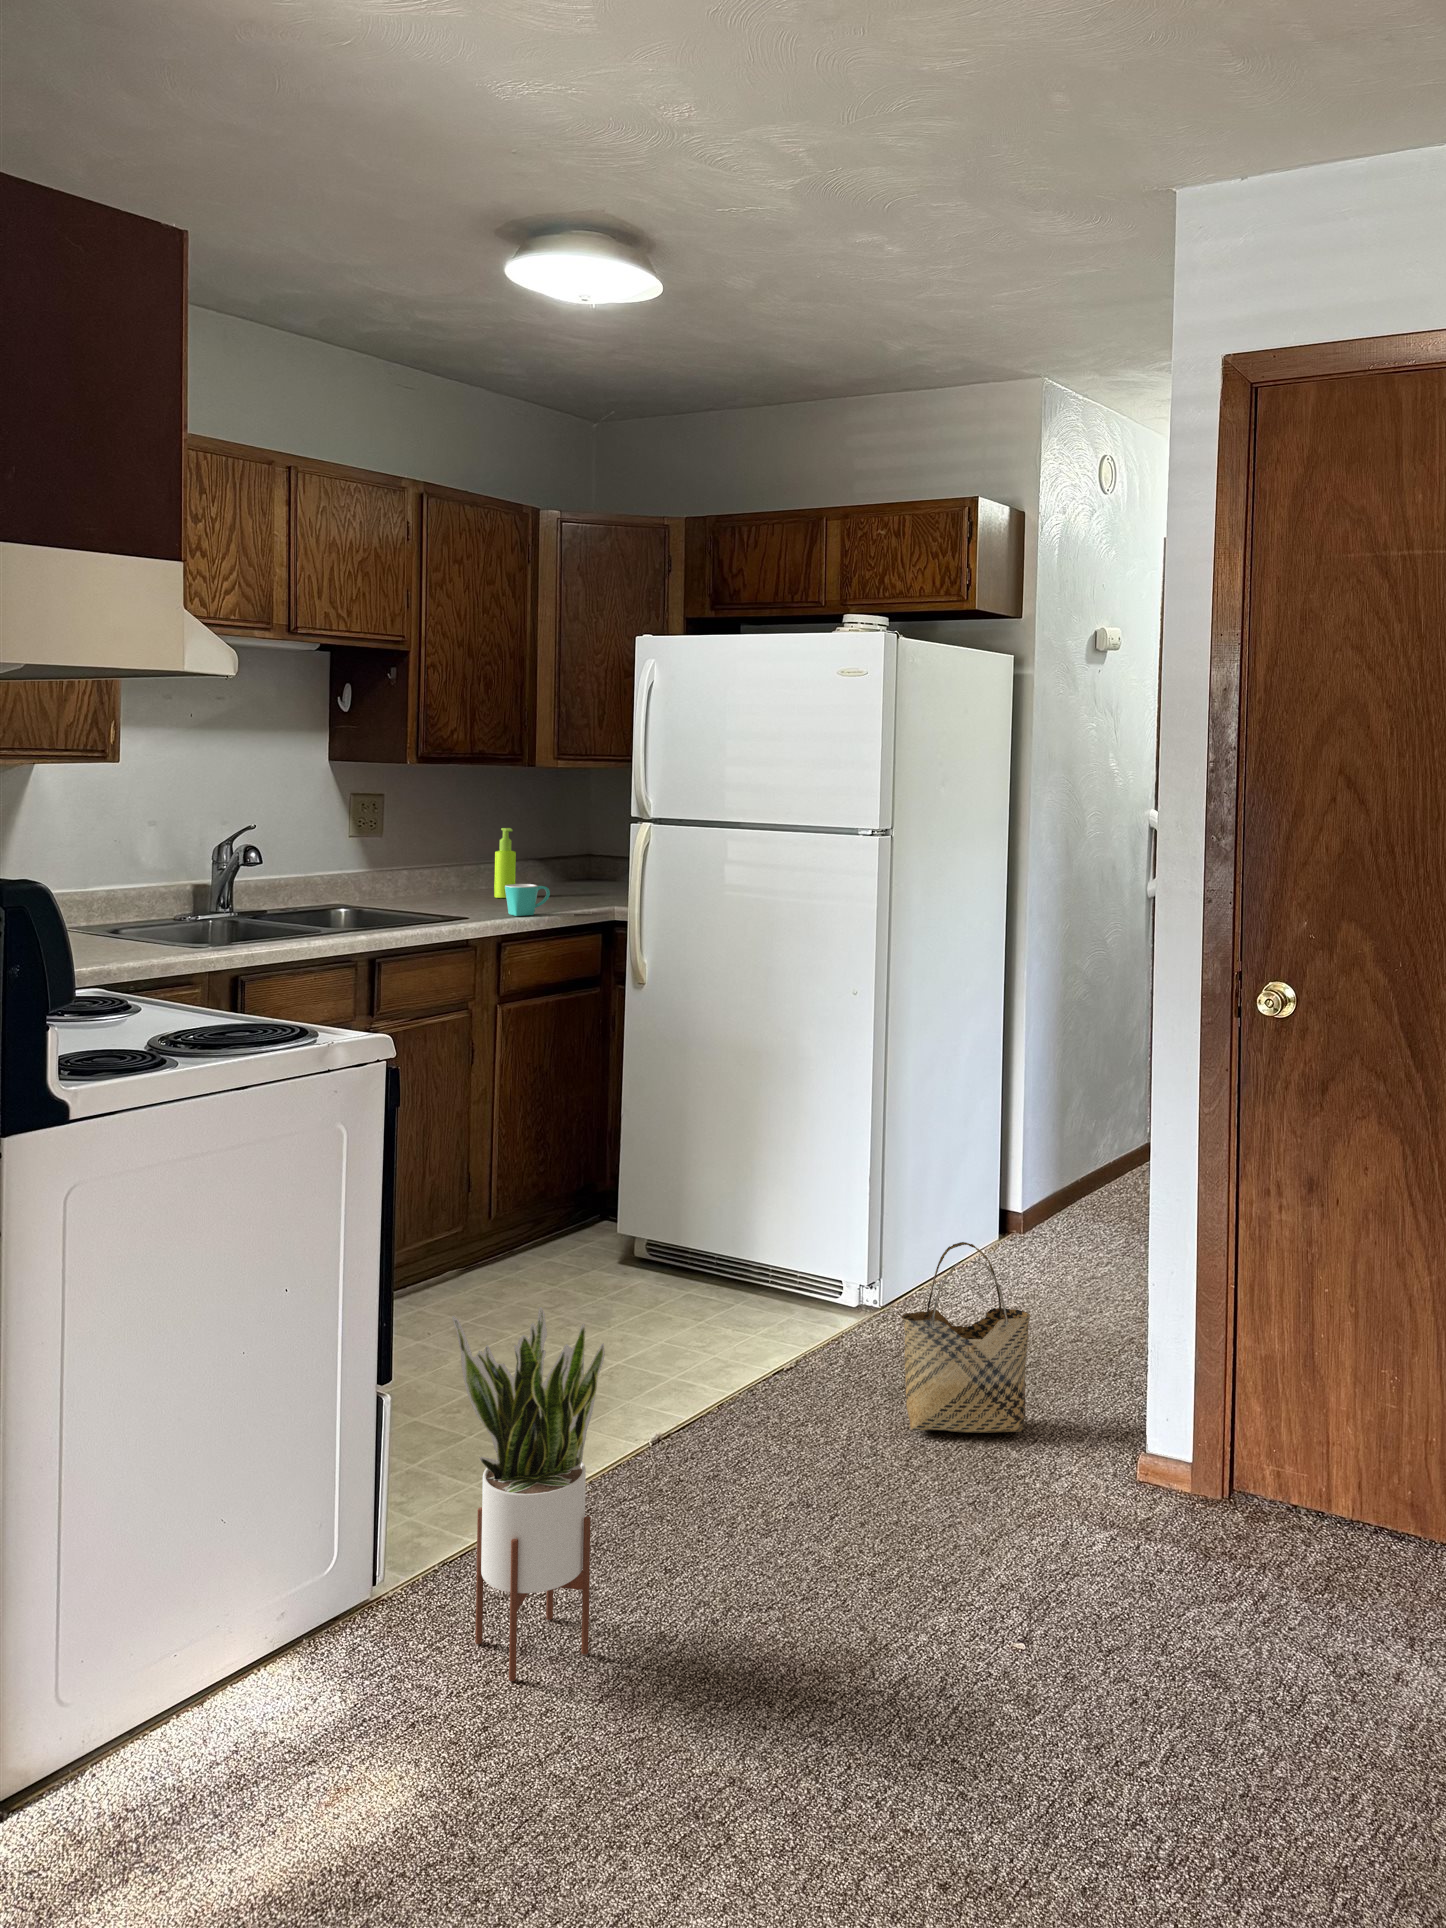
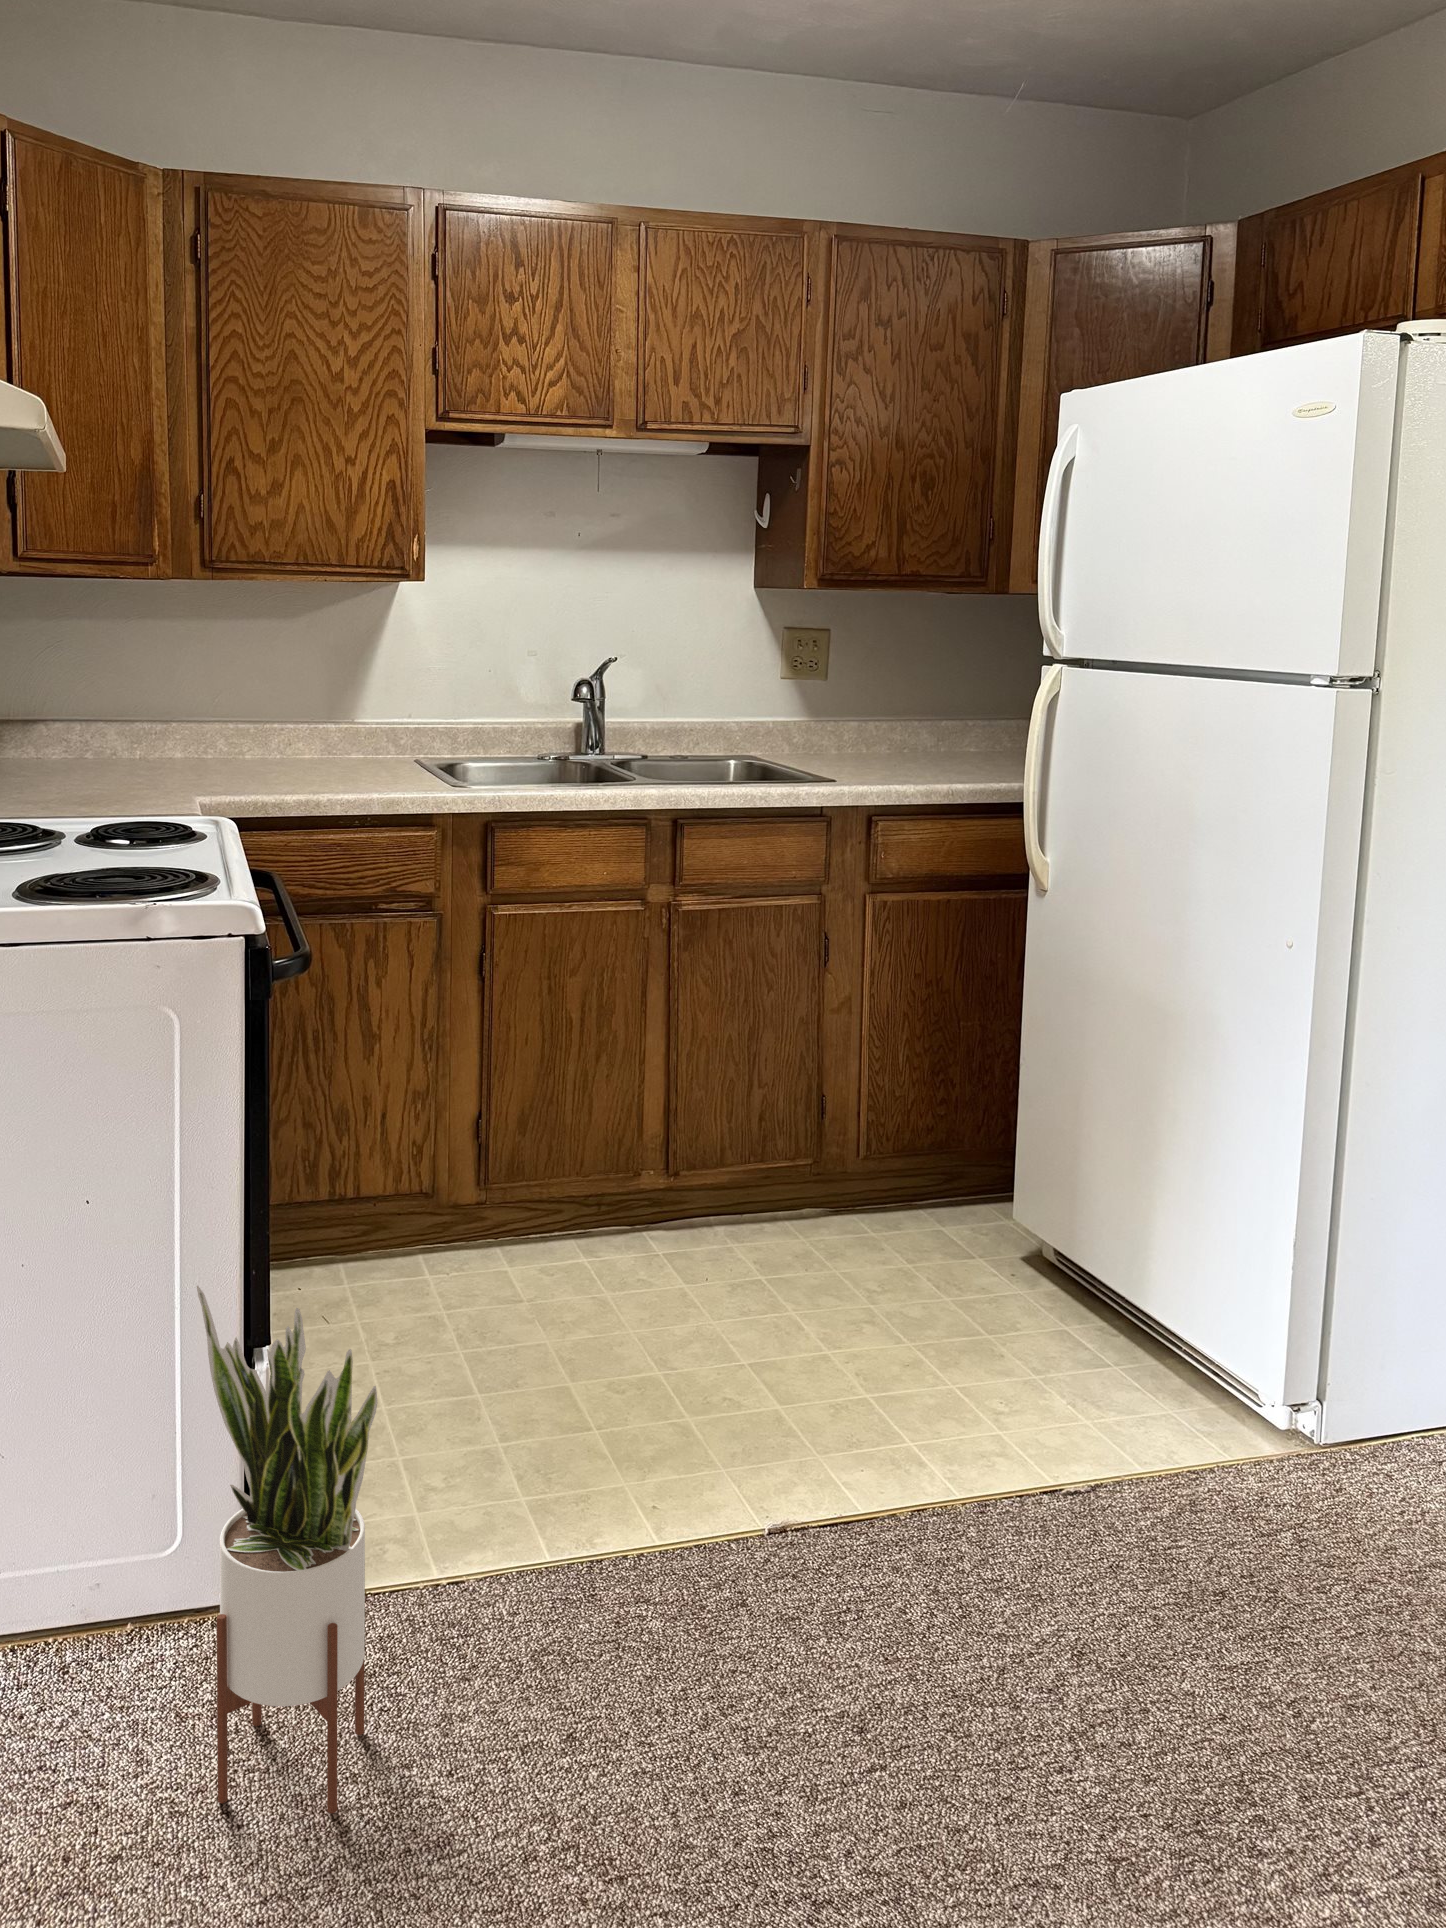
soap dispenser: present [494,828,516,898] -> none [954,675,983,764]
mug: present [505,884,550,916] -> none [890,742,952,783]
woven basket: present [902,1242,1030,1433] -> none [1137,1391,1389,1764]

